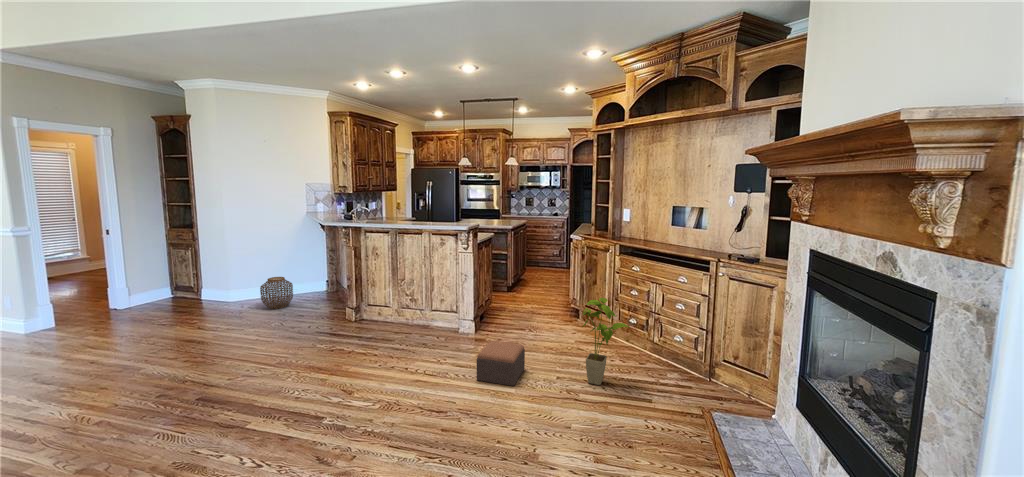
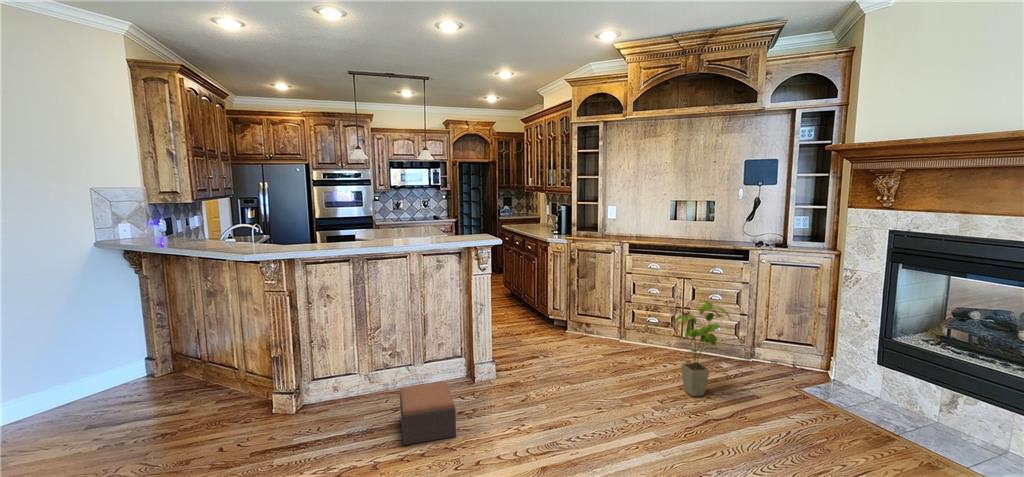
woven basket: present [260,277,293,309] -> none [34,371,116,441]
footstool: present [477,341,525,386] -> present [400,382,456,445]

